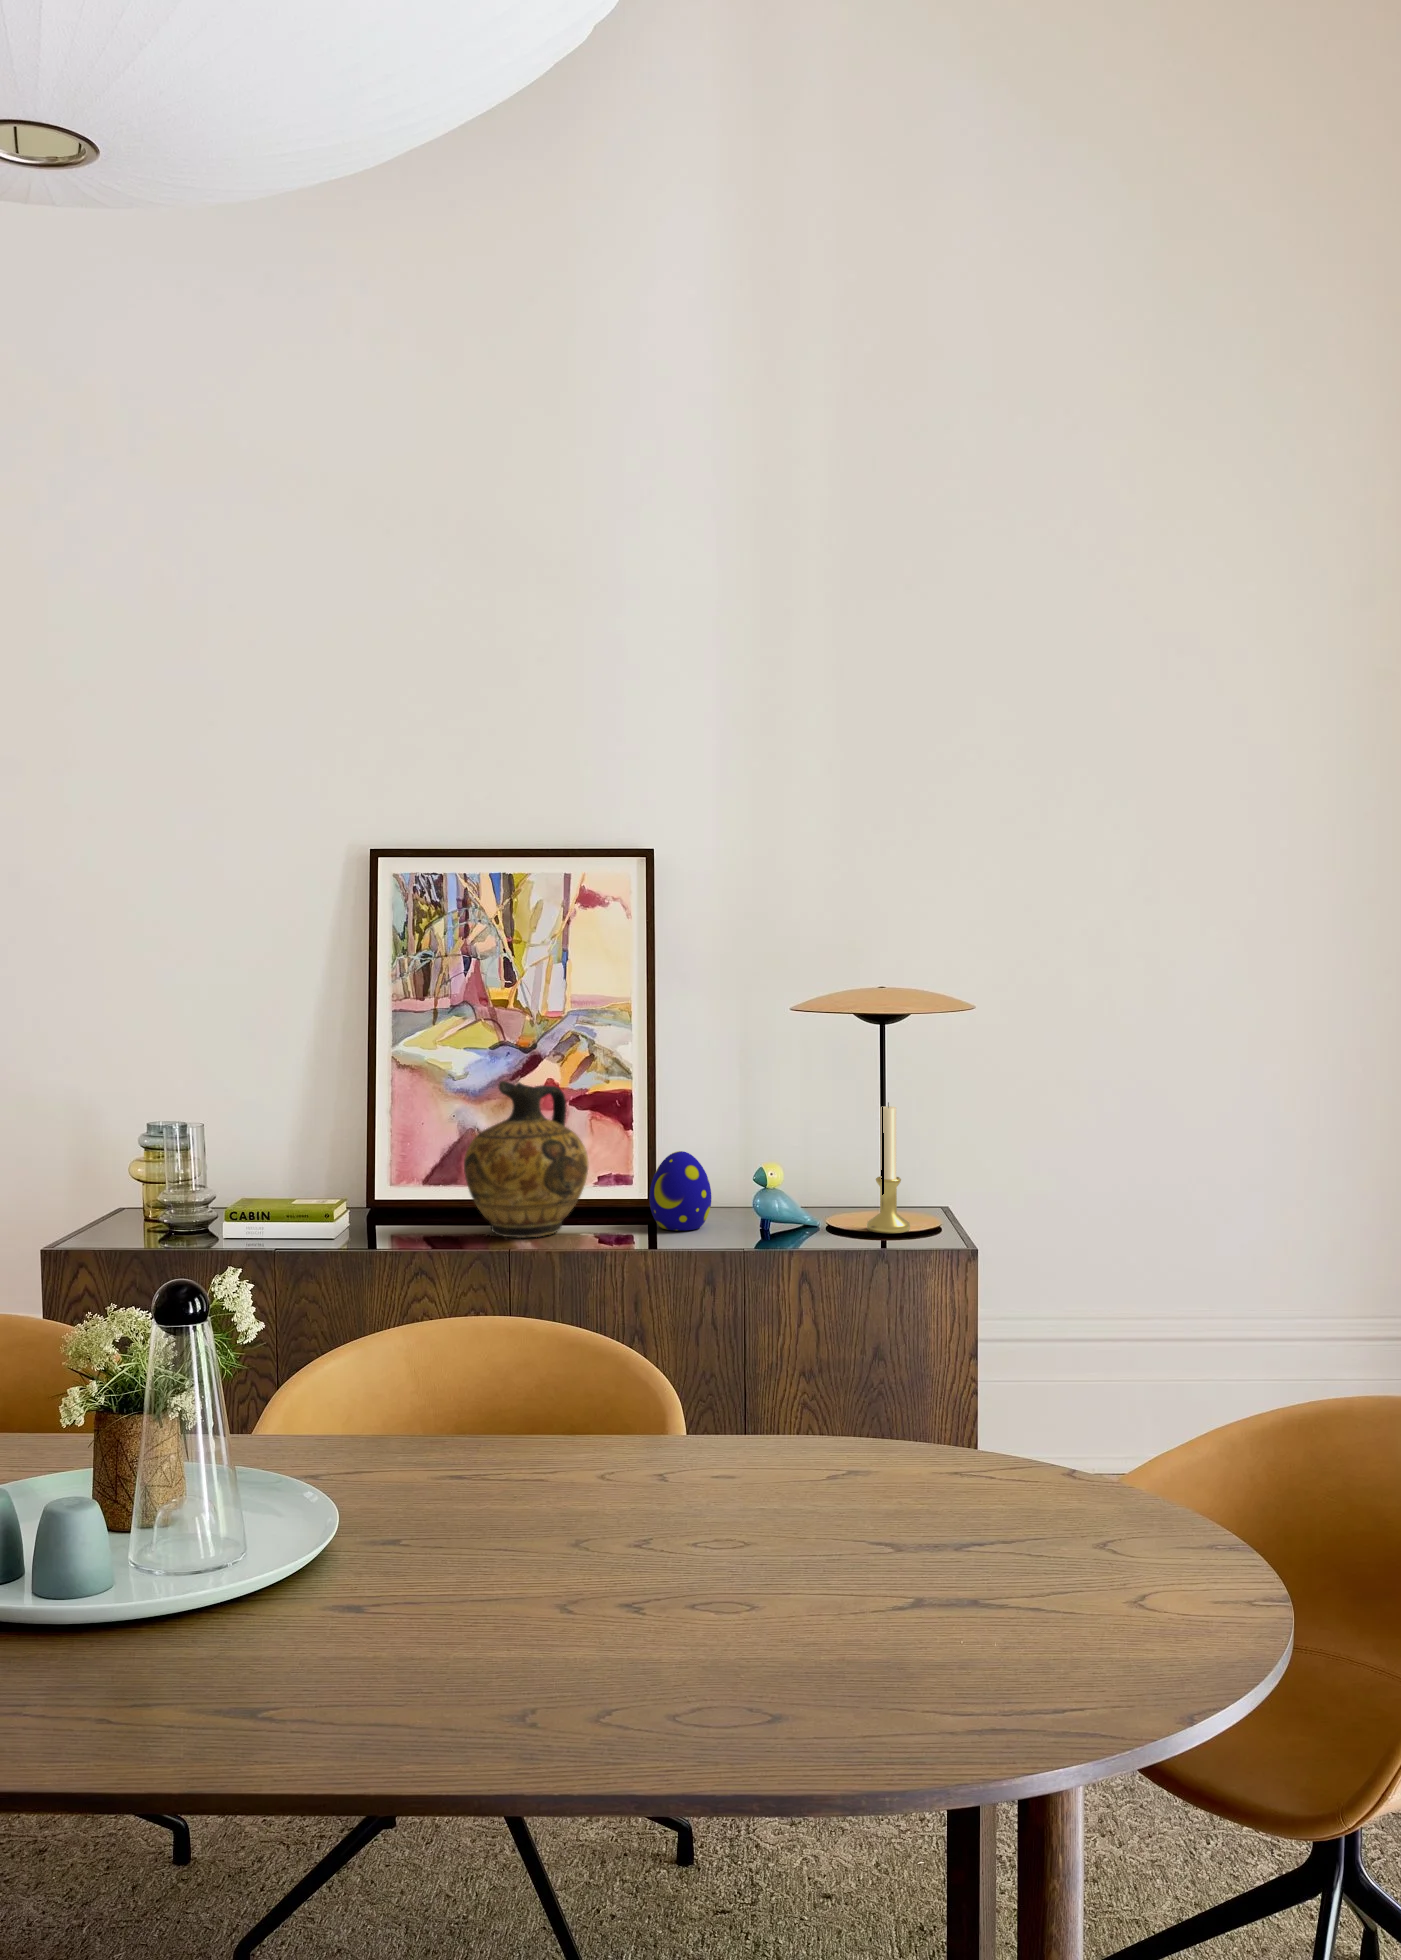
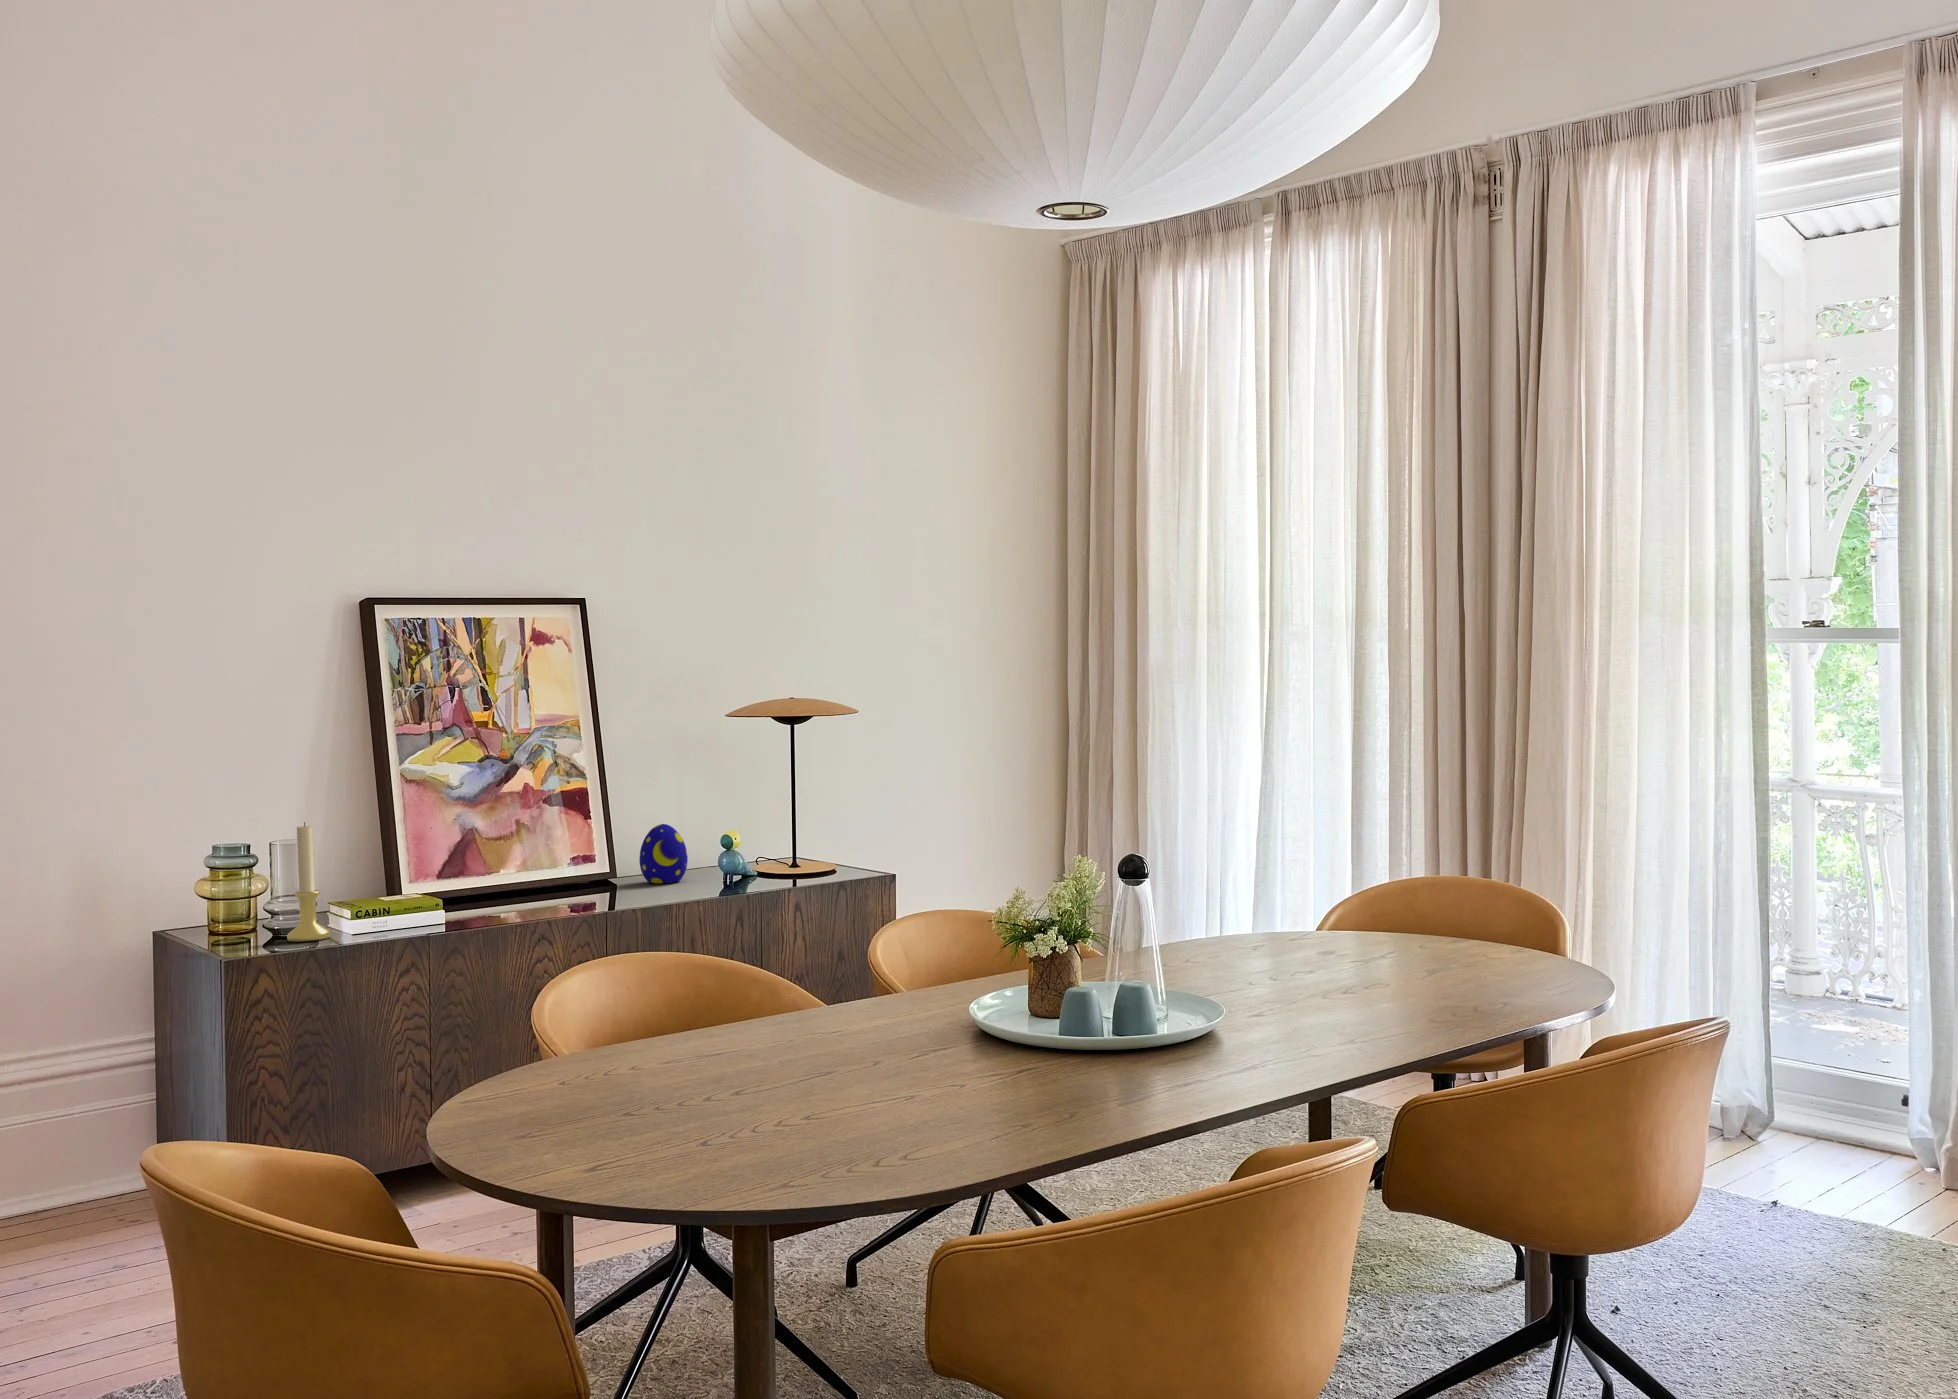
ceramic jug: present [464,1081,588,1238] -> none [517,776,619,900]
candle holder: present [867,1103,910,1233] -> present [287,822,331,942]

